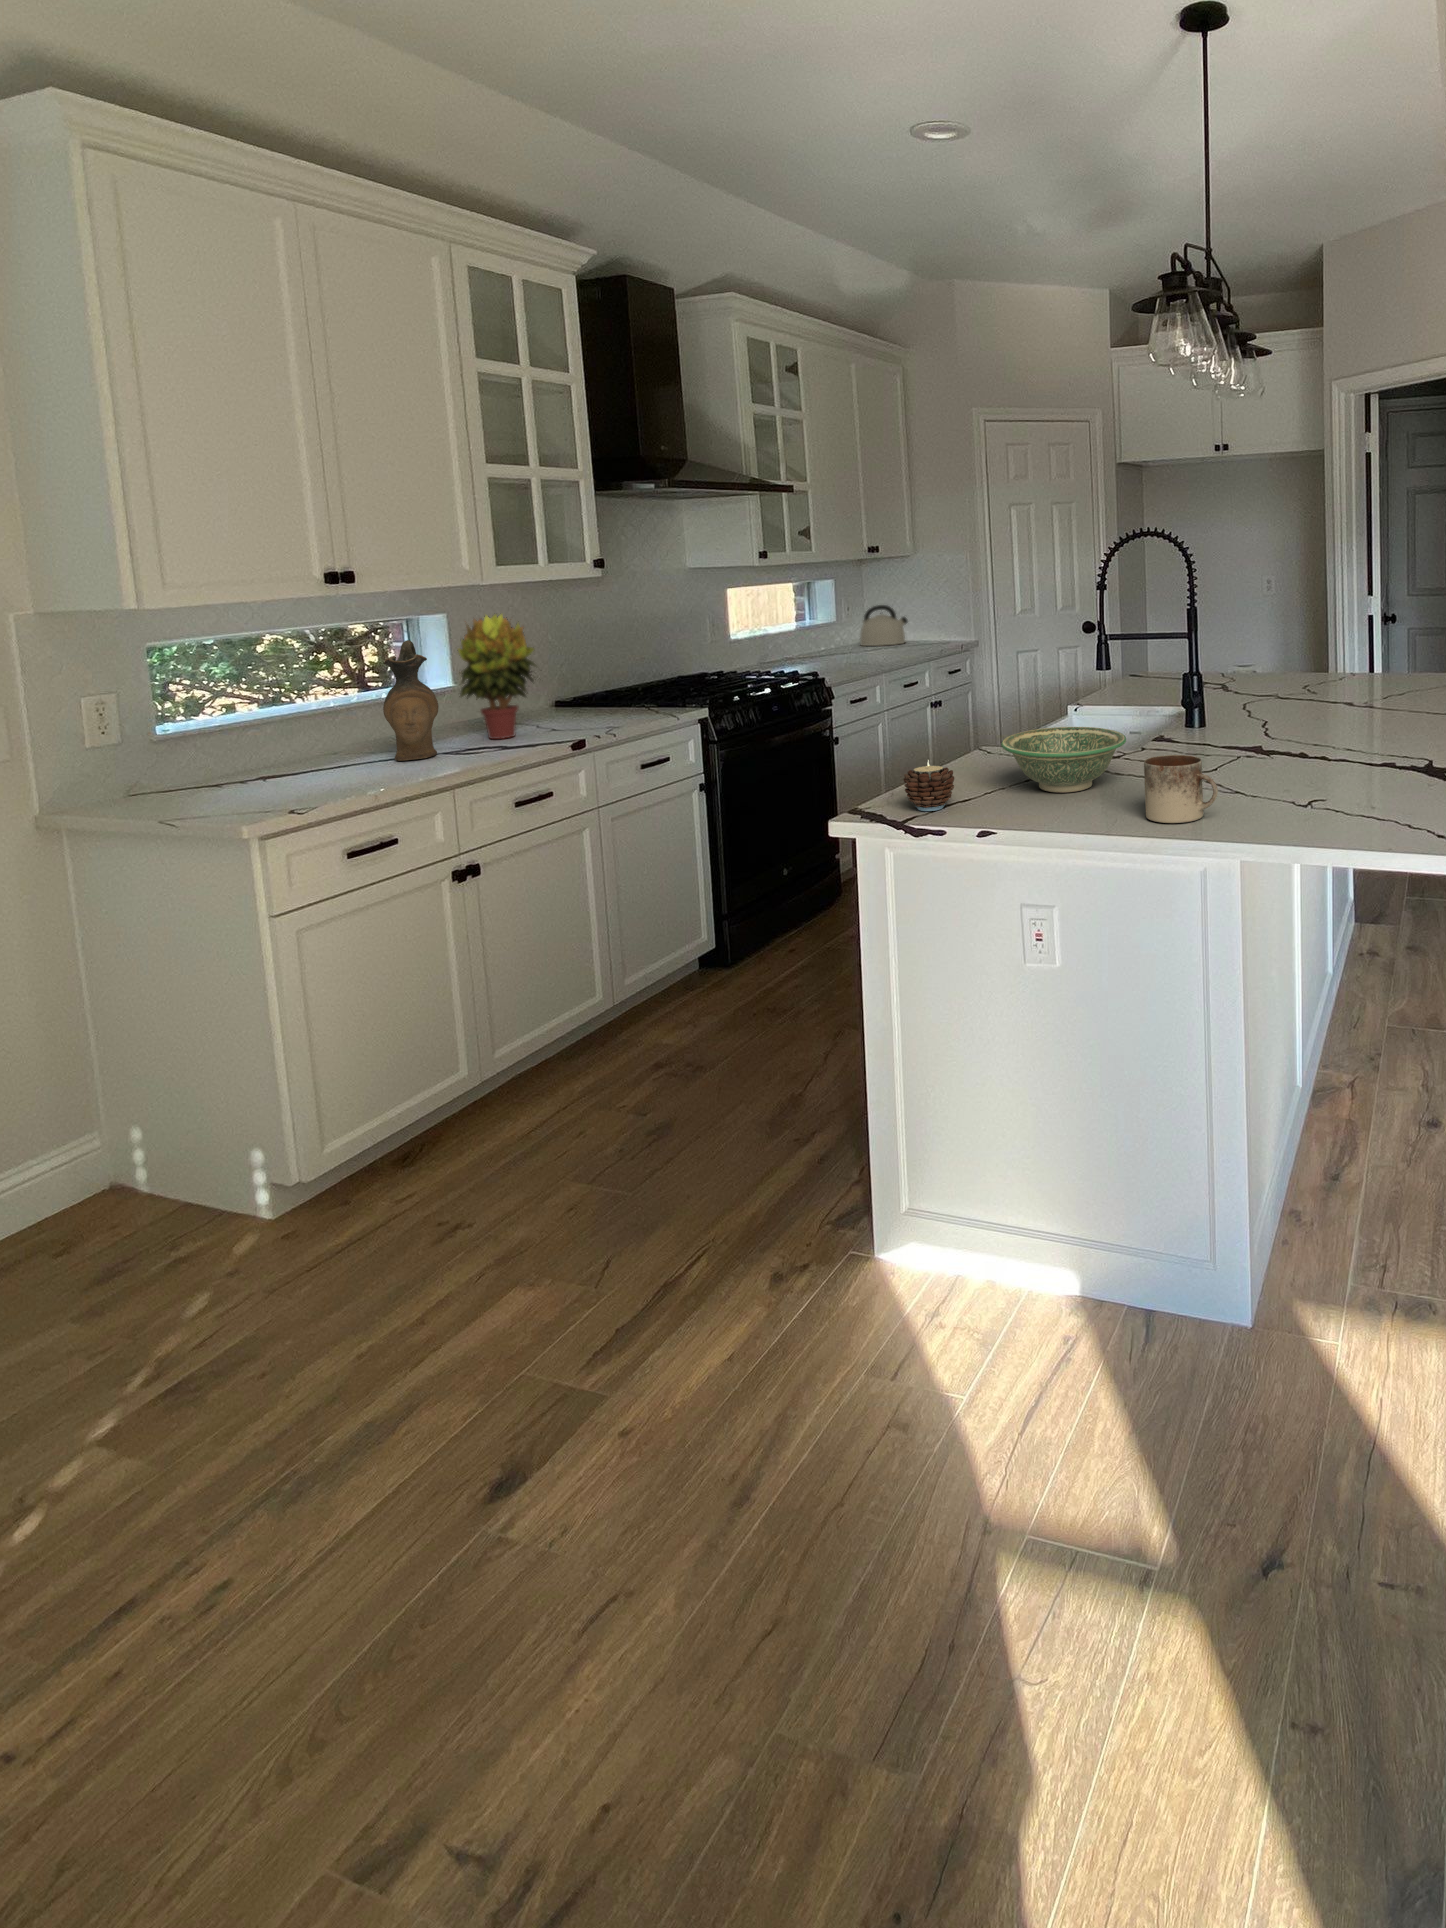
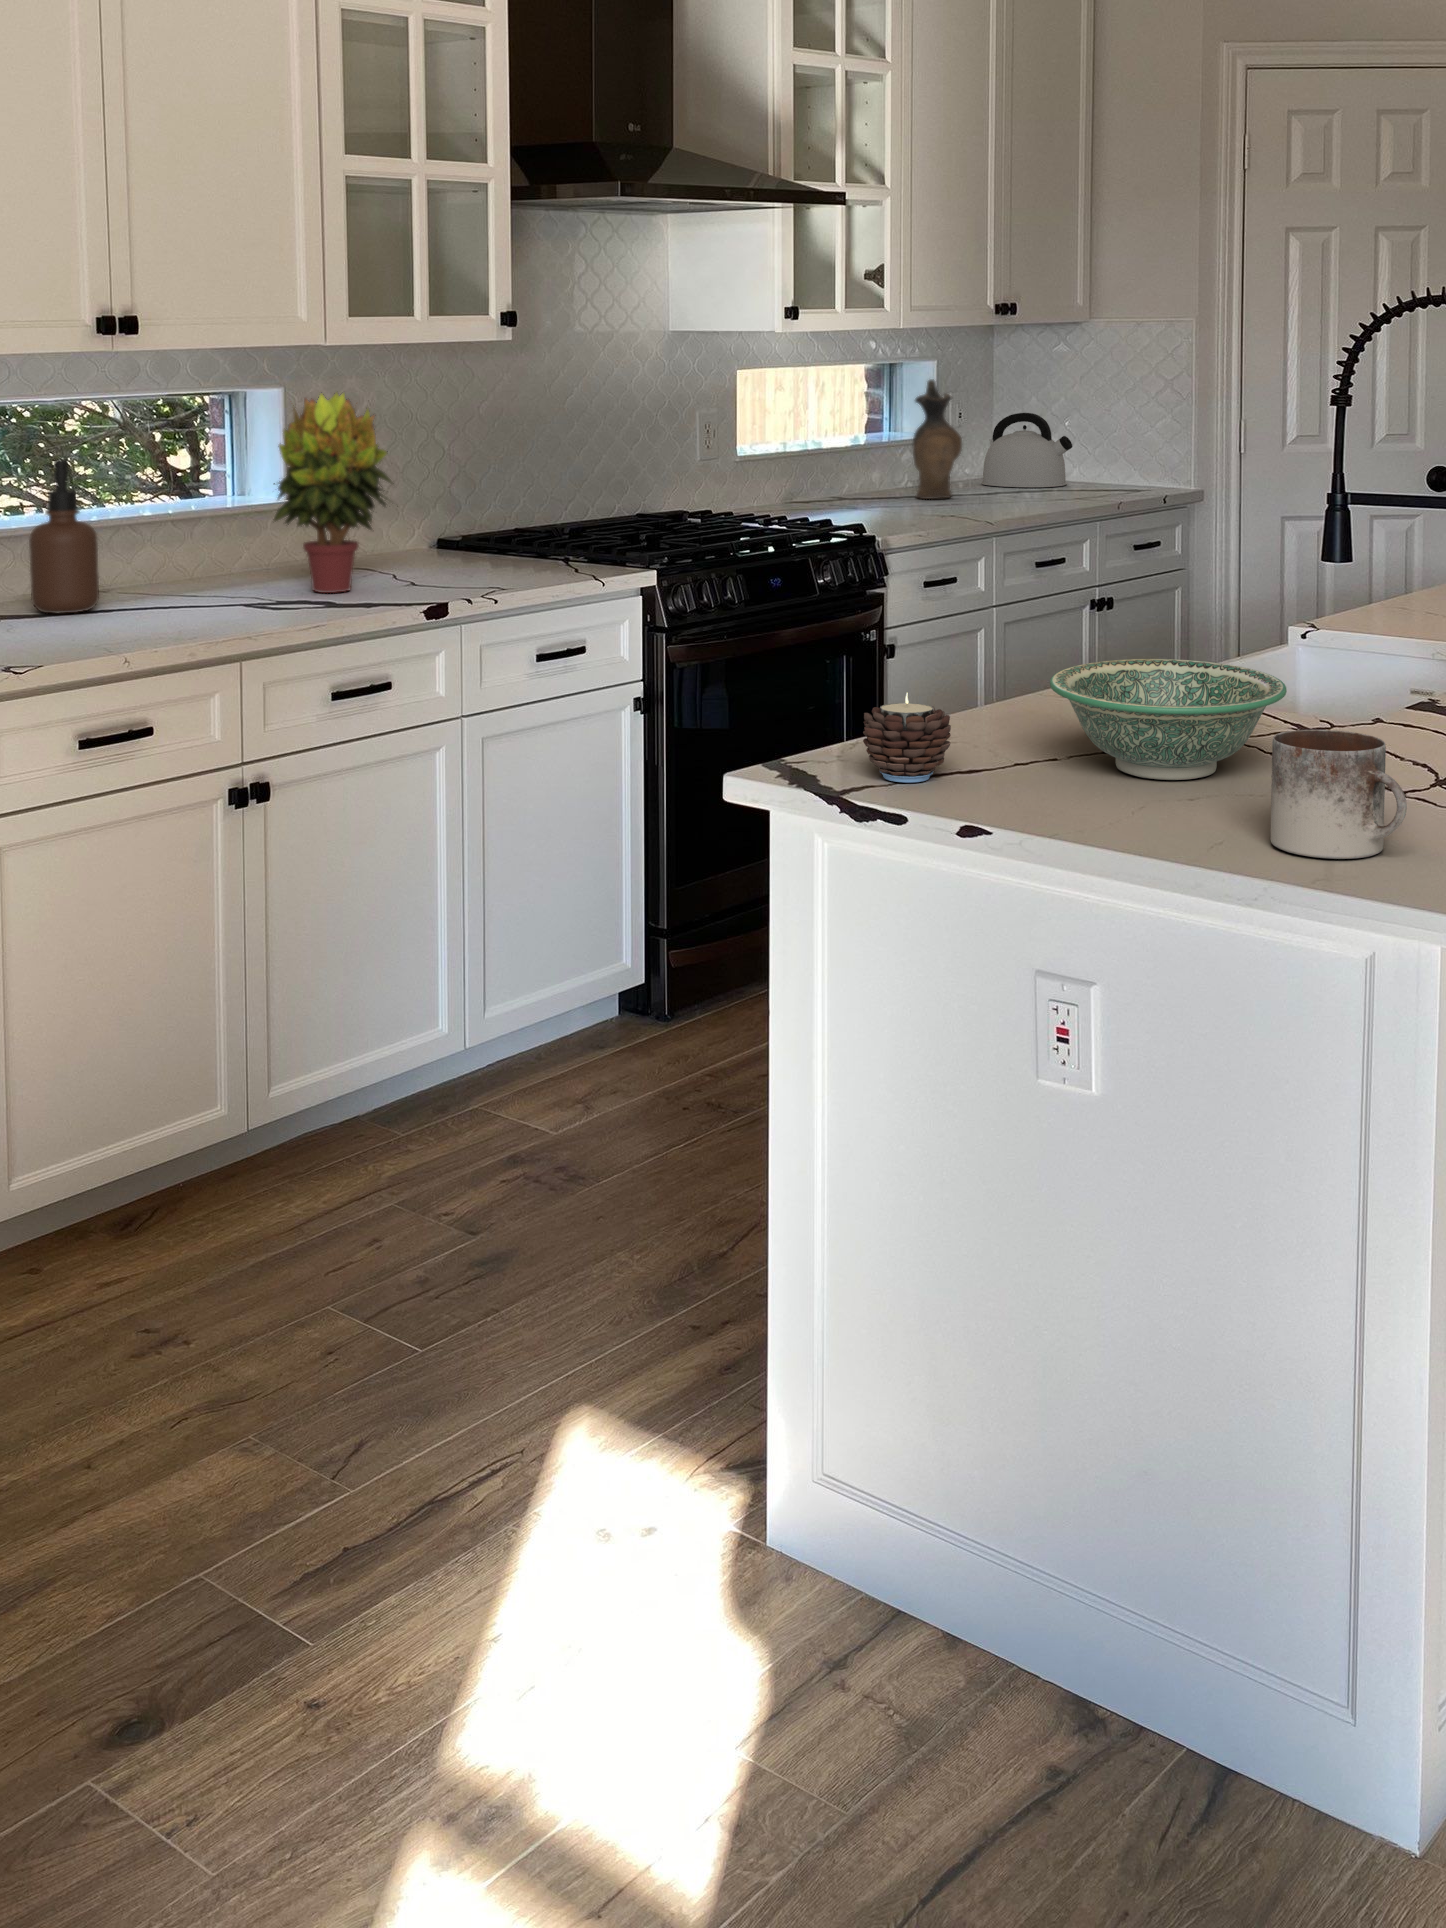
ceramic pitcher: present [383,640,438,761] -> present [912,379,962,499]
soap dispenser: none [285,668,340,770] -> present [29,459,99,613]

